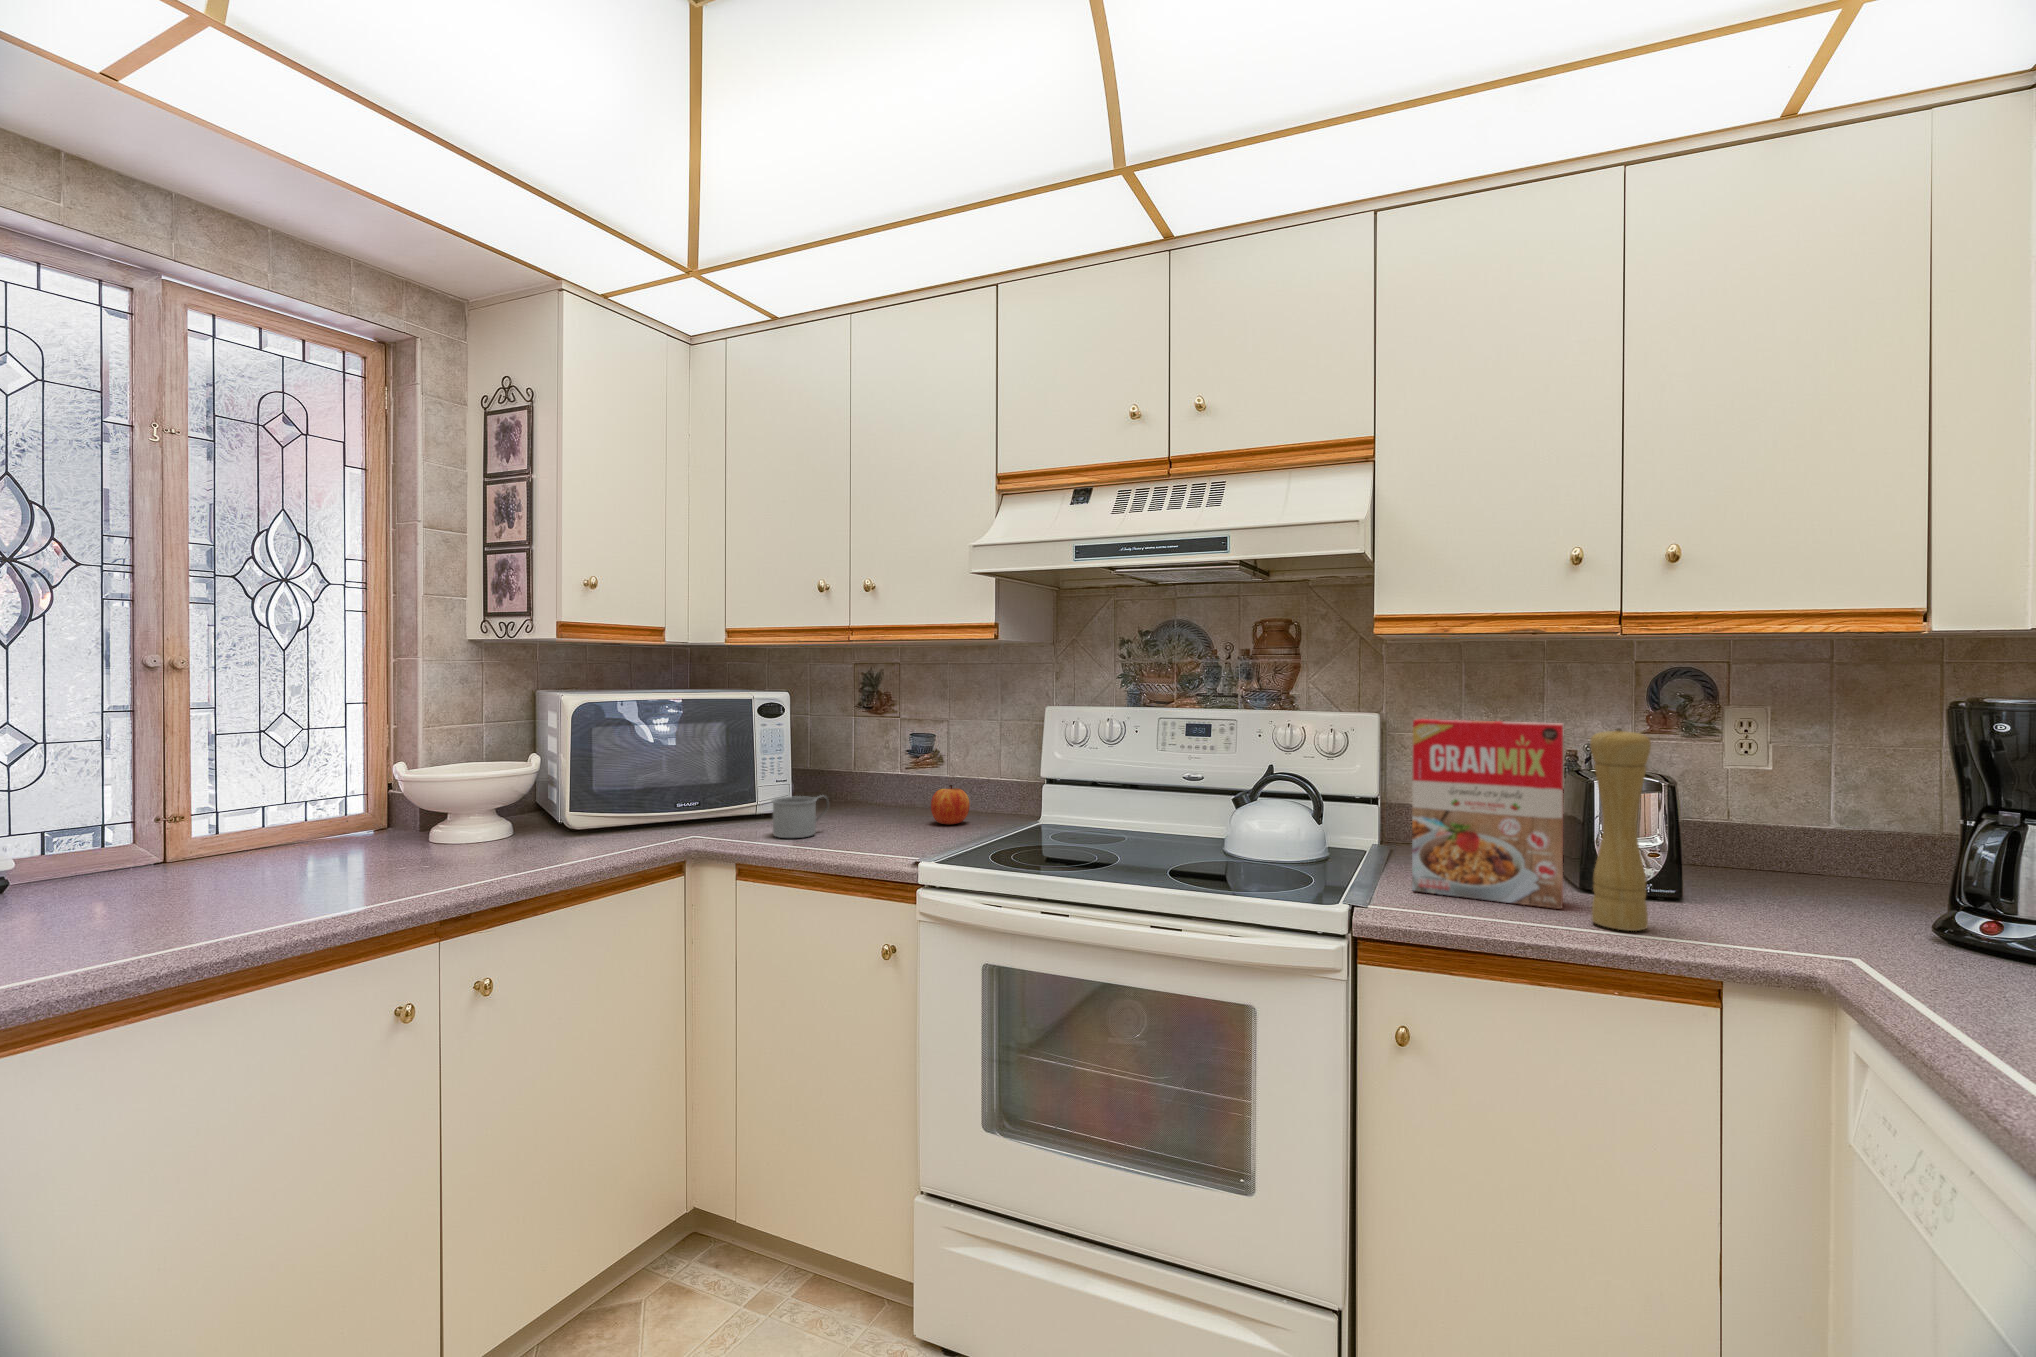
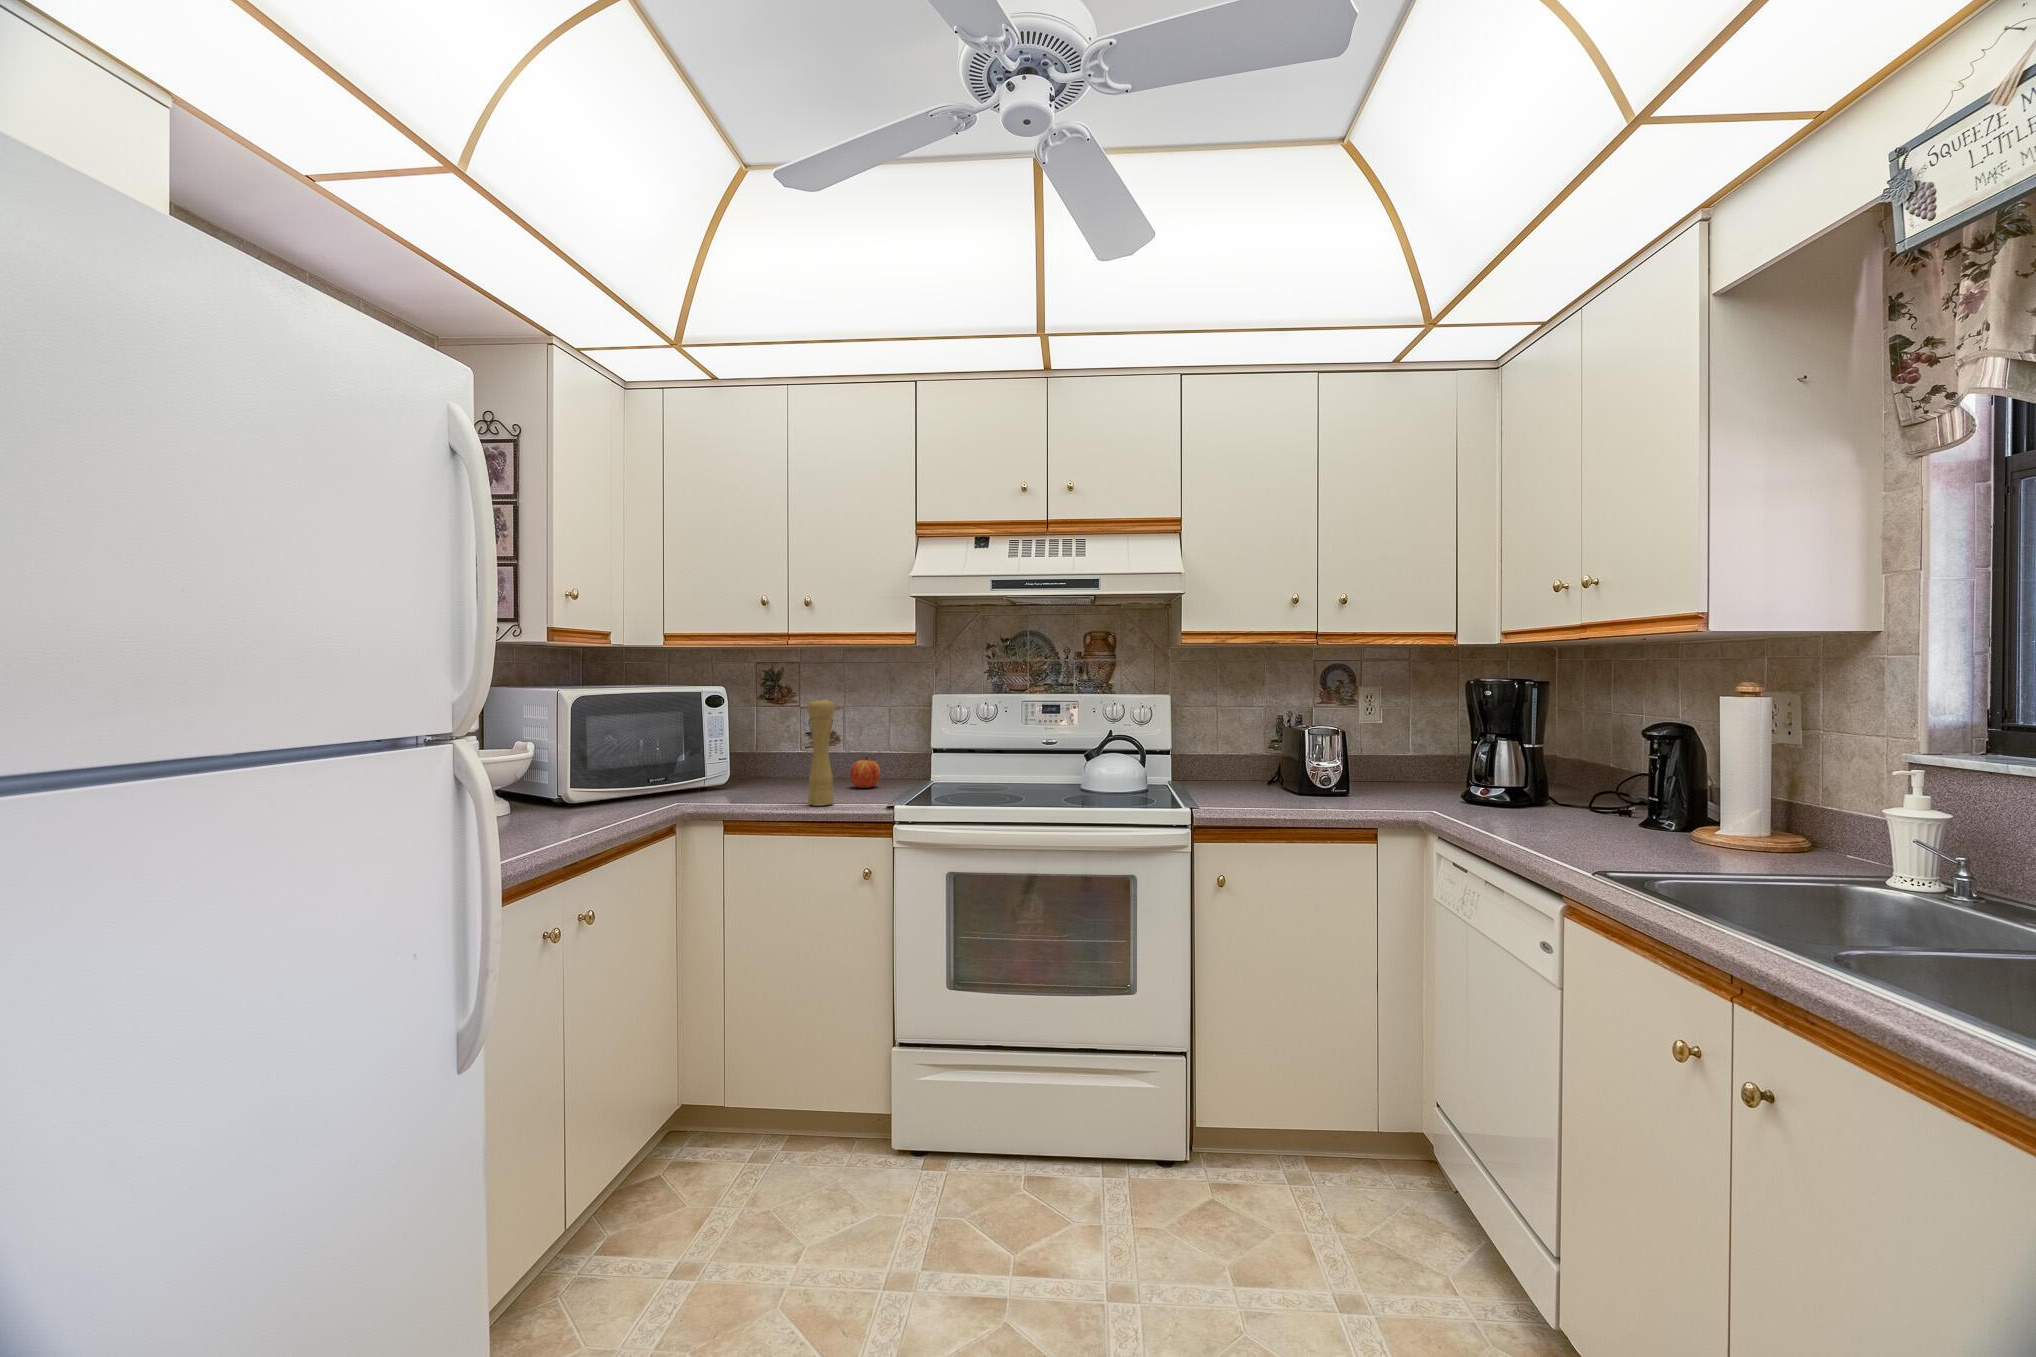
cereal box: present [1412,719,1563,909] -> none [1214,696,1297,803]
pepper mill: present [1590,728,1651,931] -> present [807,699,835,806]
mug: present [772,796,829,838] -> none [738,768,780,802]

